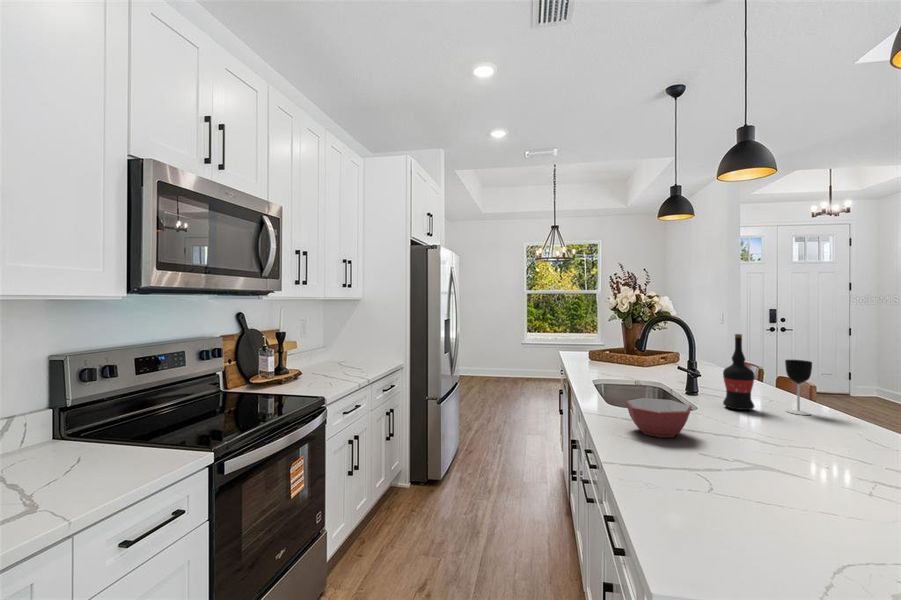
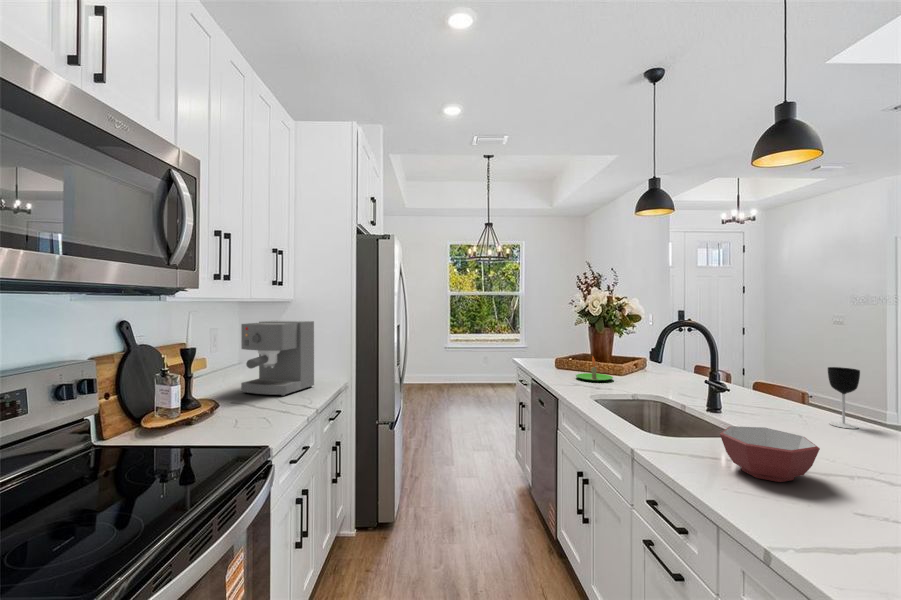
coffee maker: none [320,314,374,371] -> present [241,321,314,396]
wine bottle: present [723,334,755,410] -> none [766,340,805,427]
candle: none [594,349,629,372] -> present [576,356,613,381]

